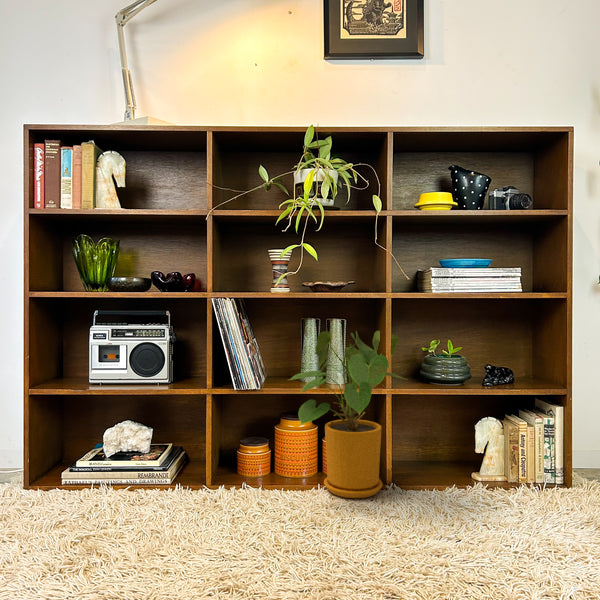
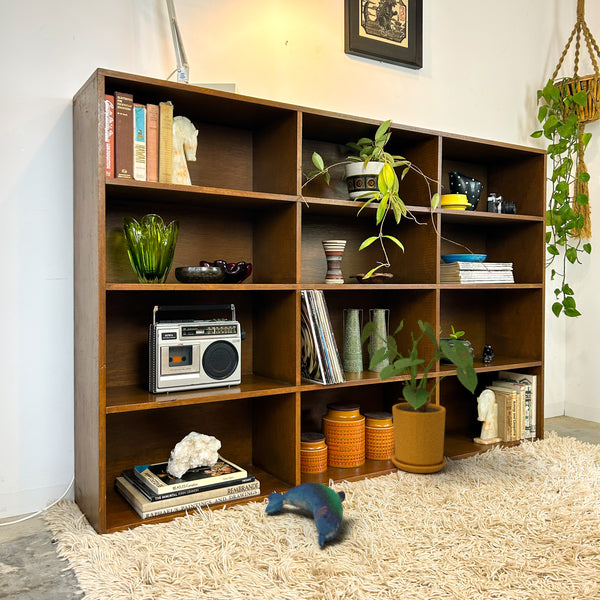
plush toy: none [119,479,186,537] -> present [265,482,345,547]

